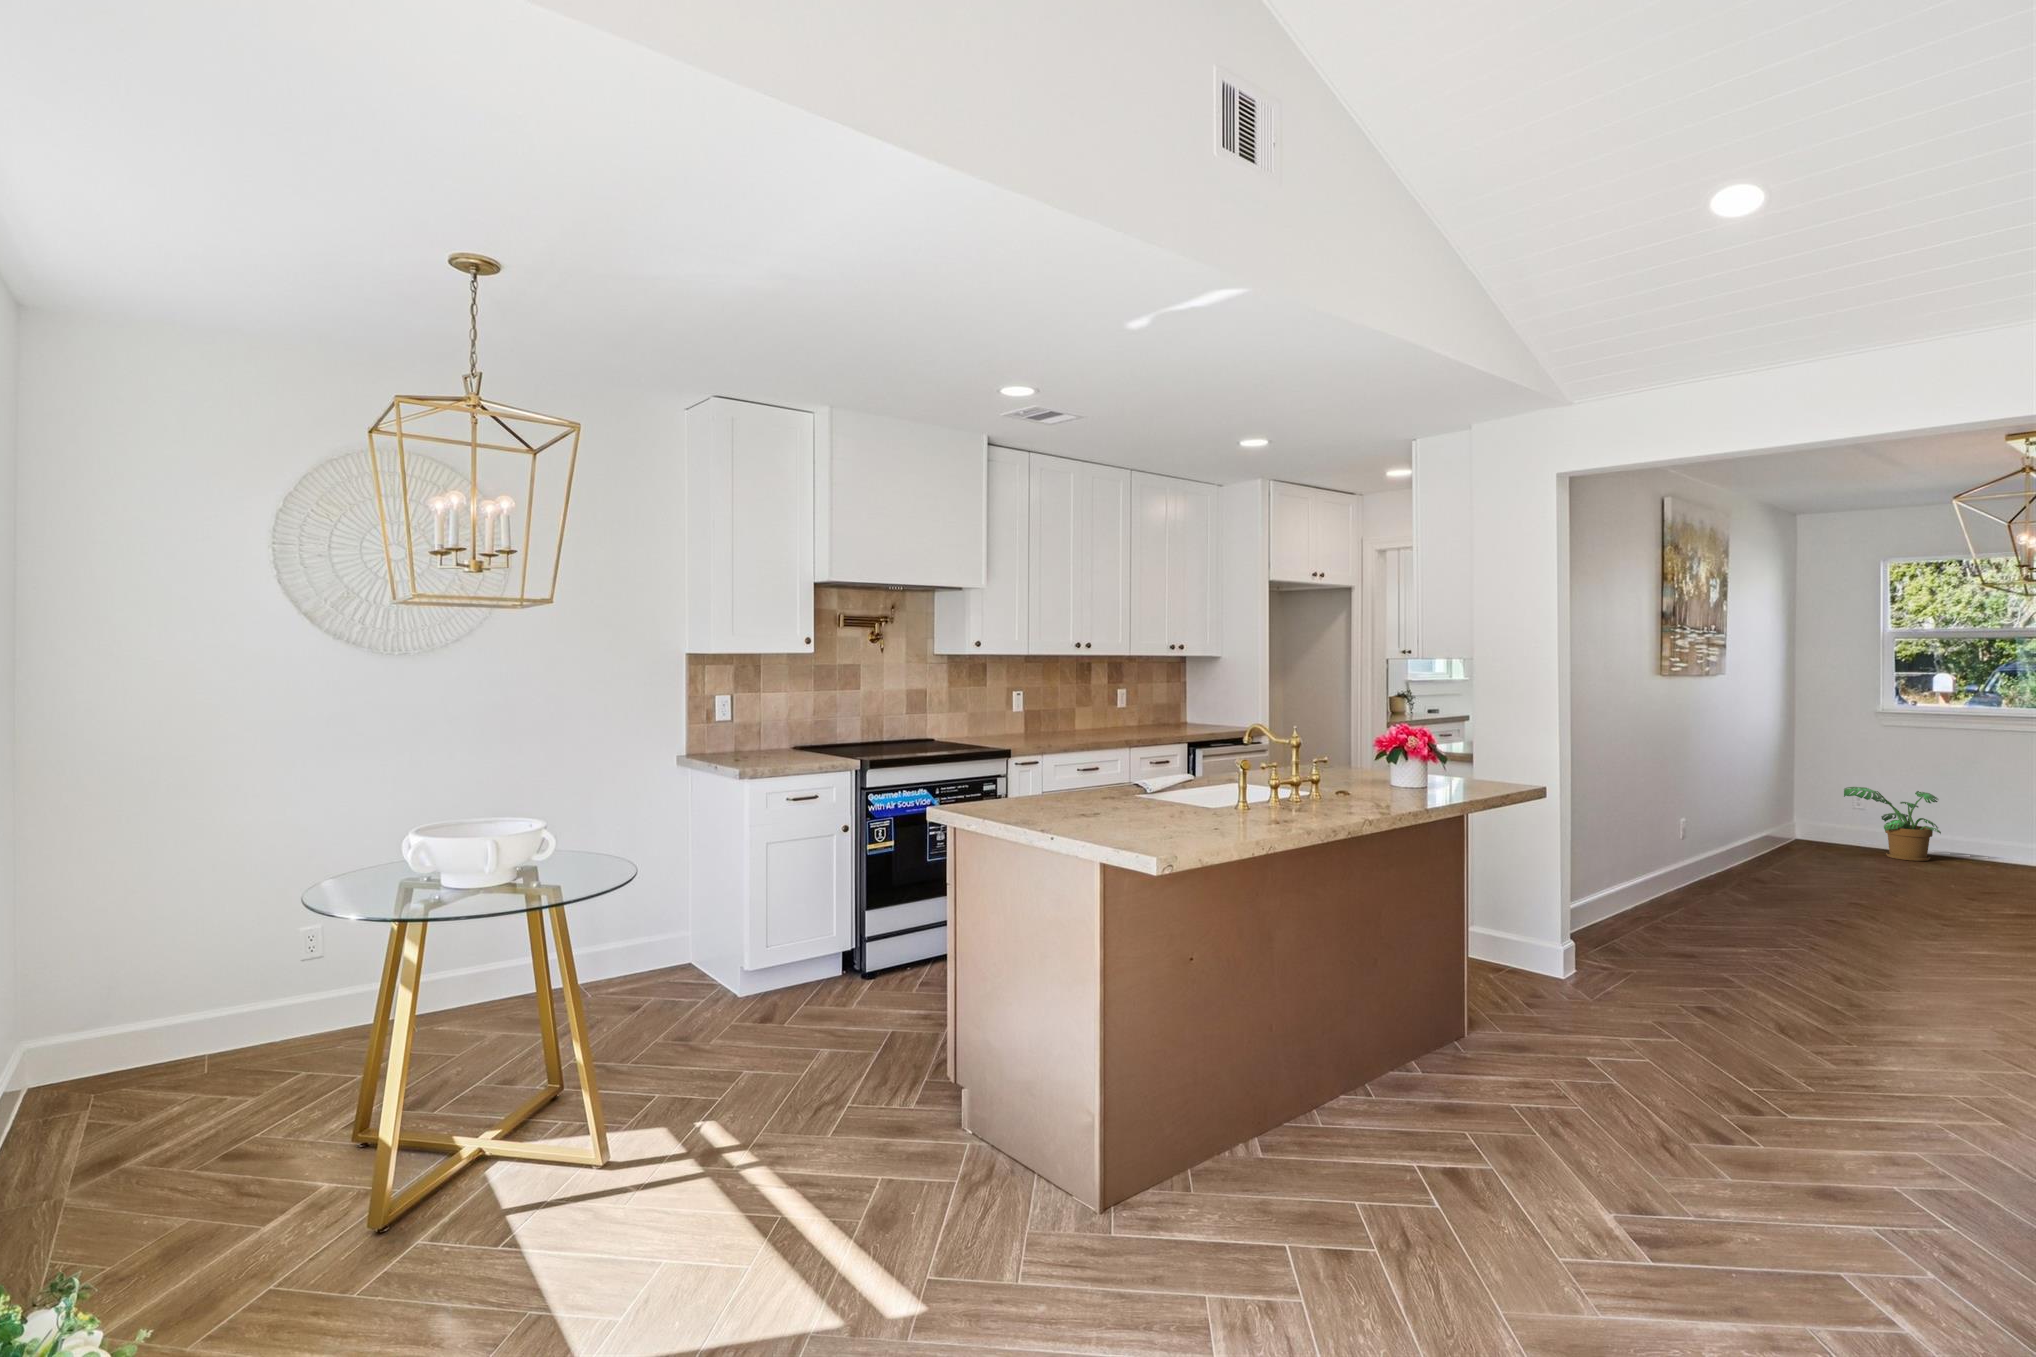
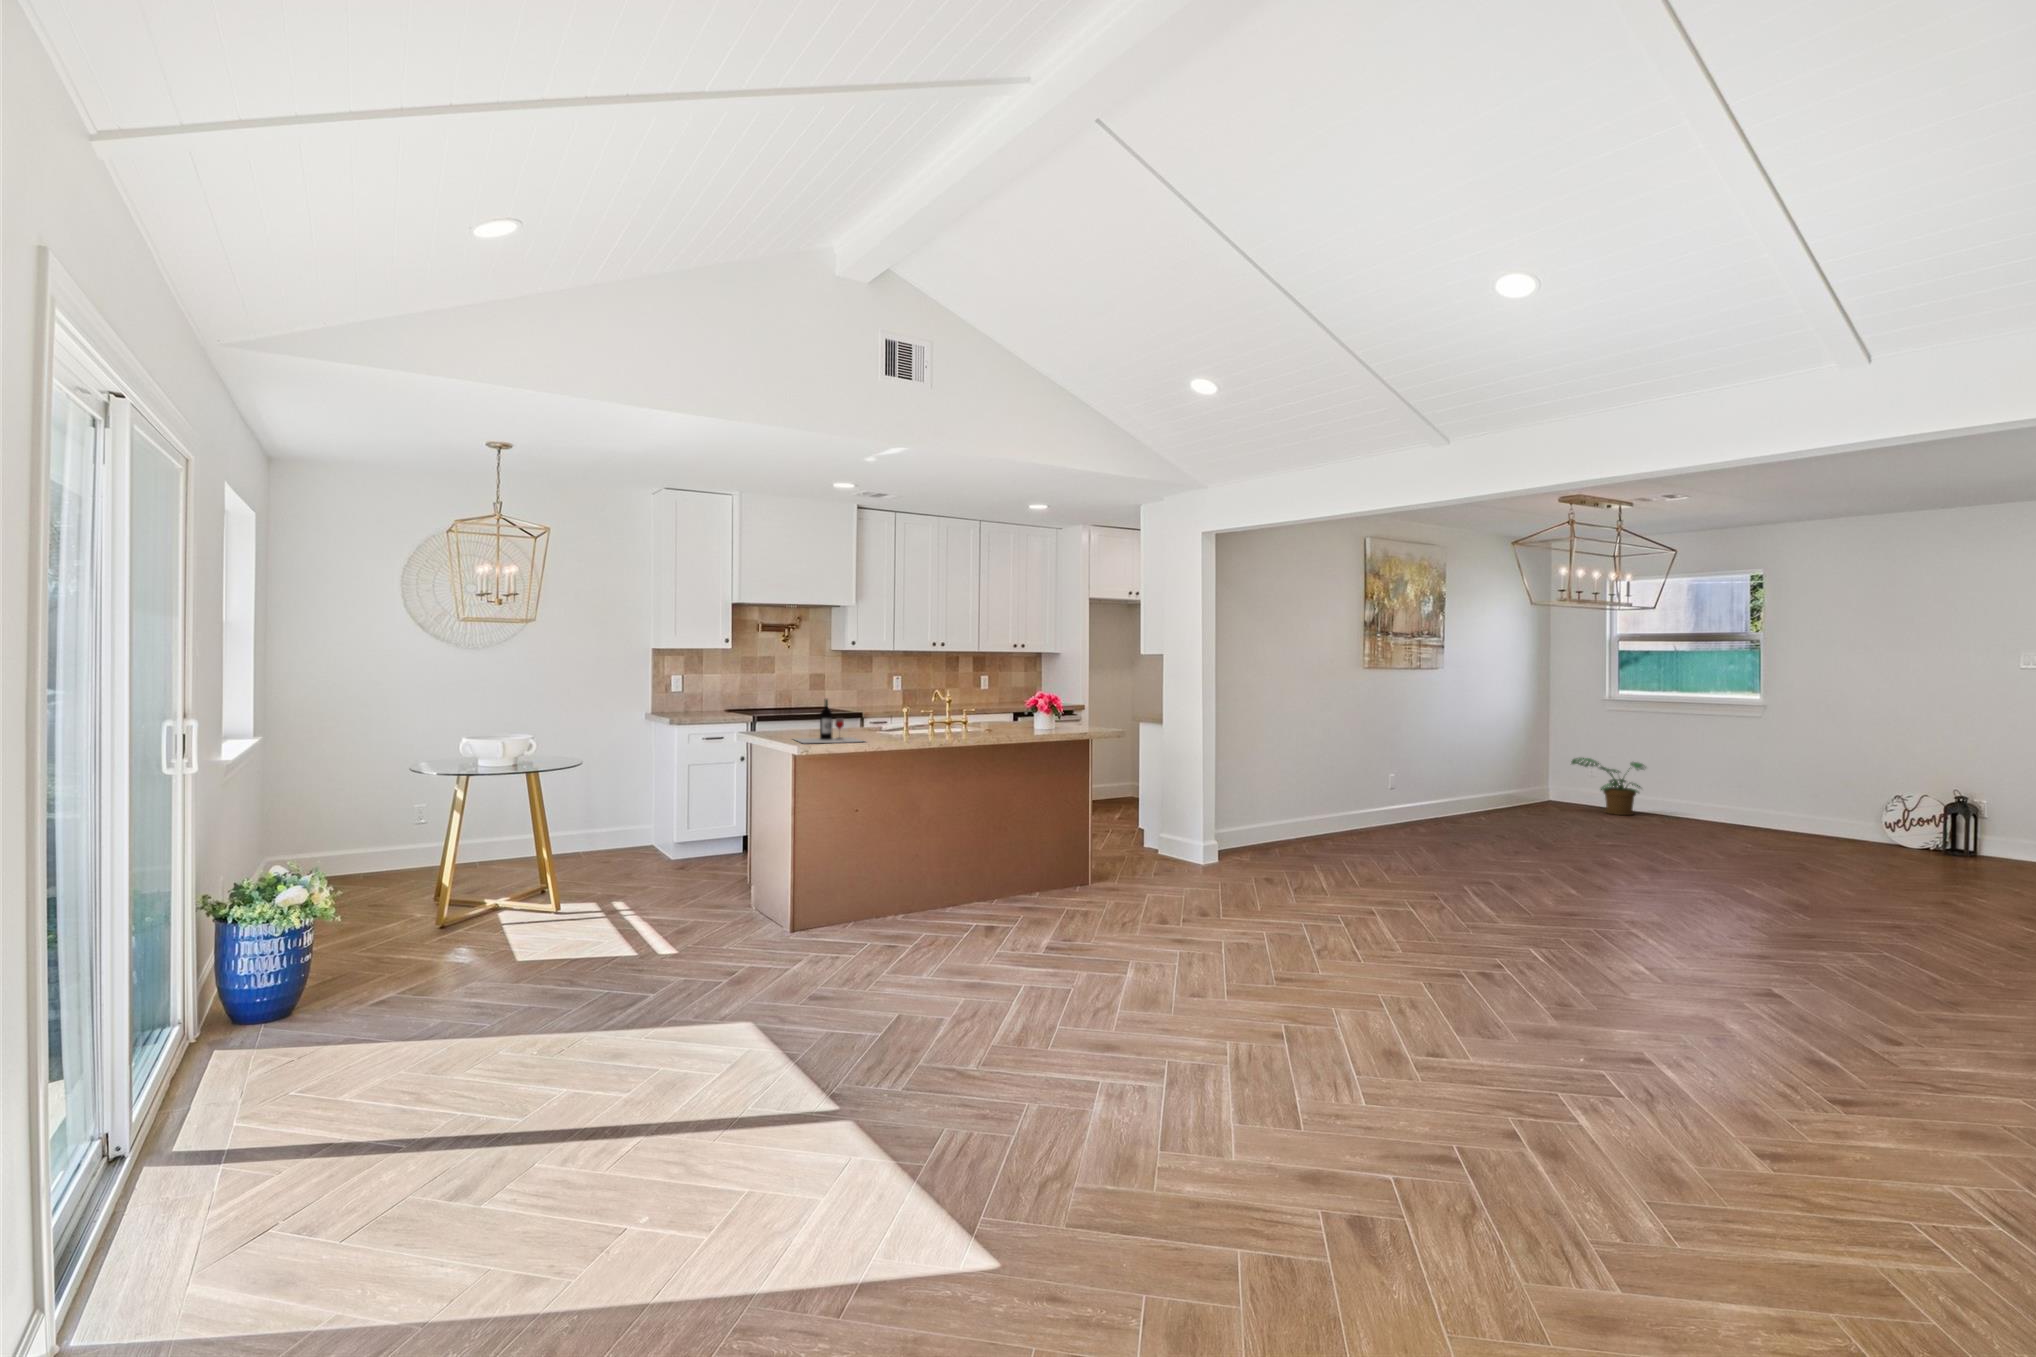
wine bottle: none [1077,750,1249,846] -> present [795,699,862,743]

